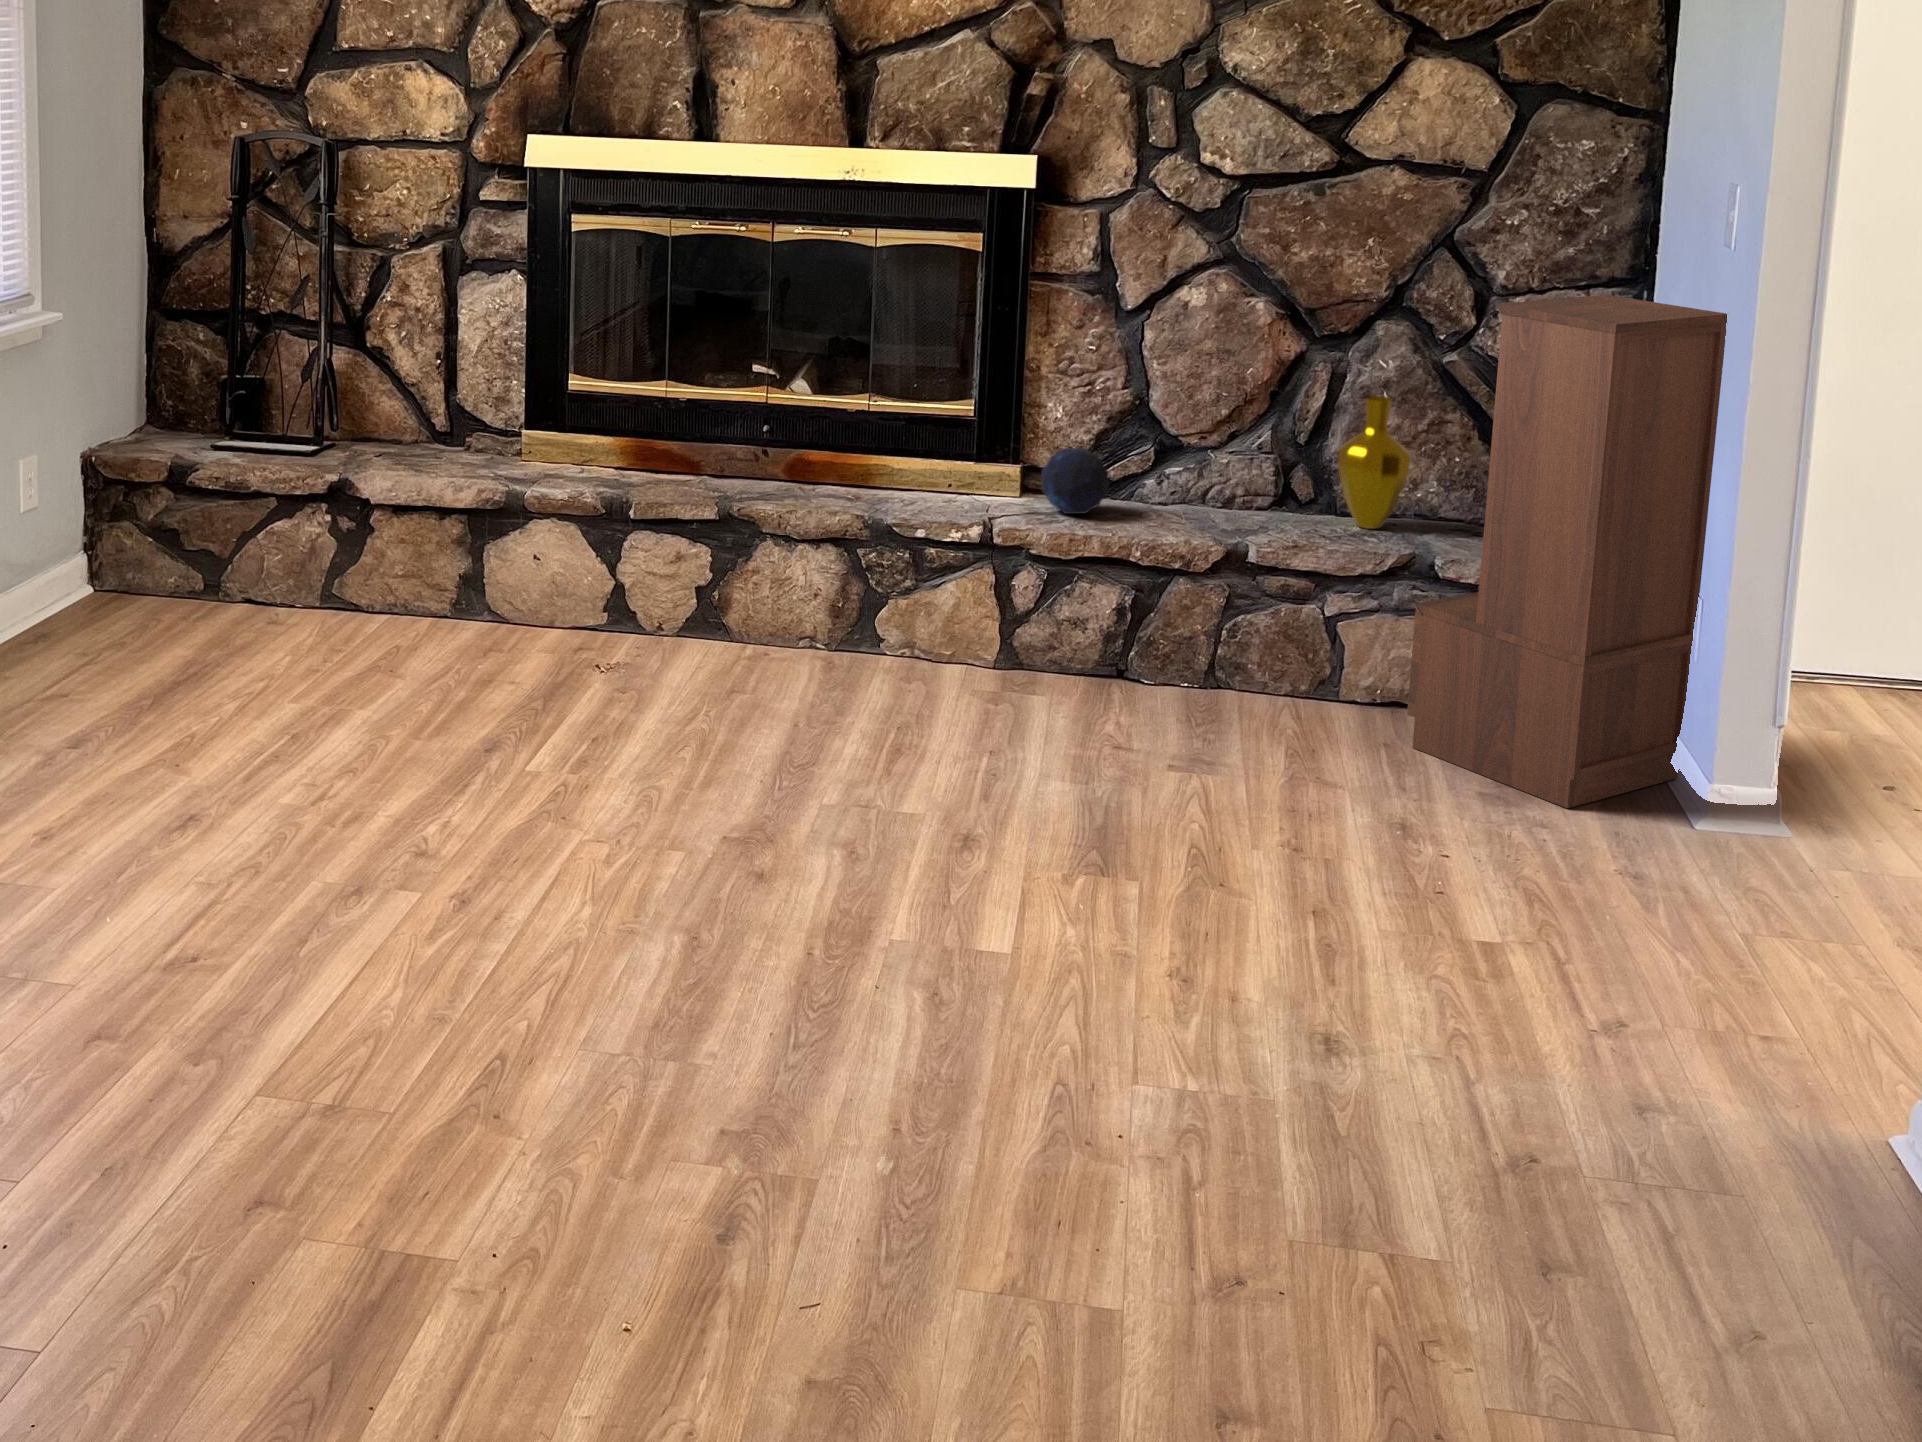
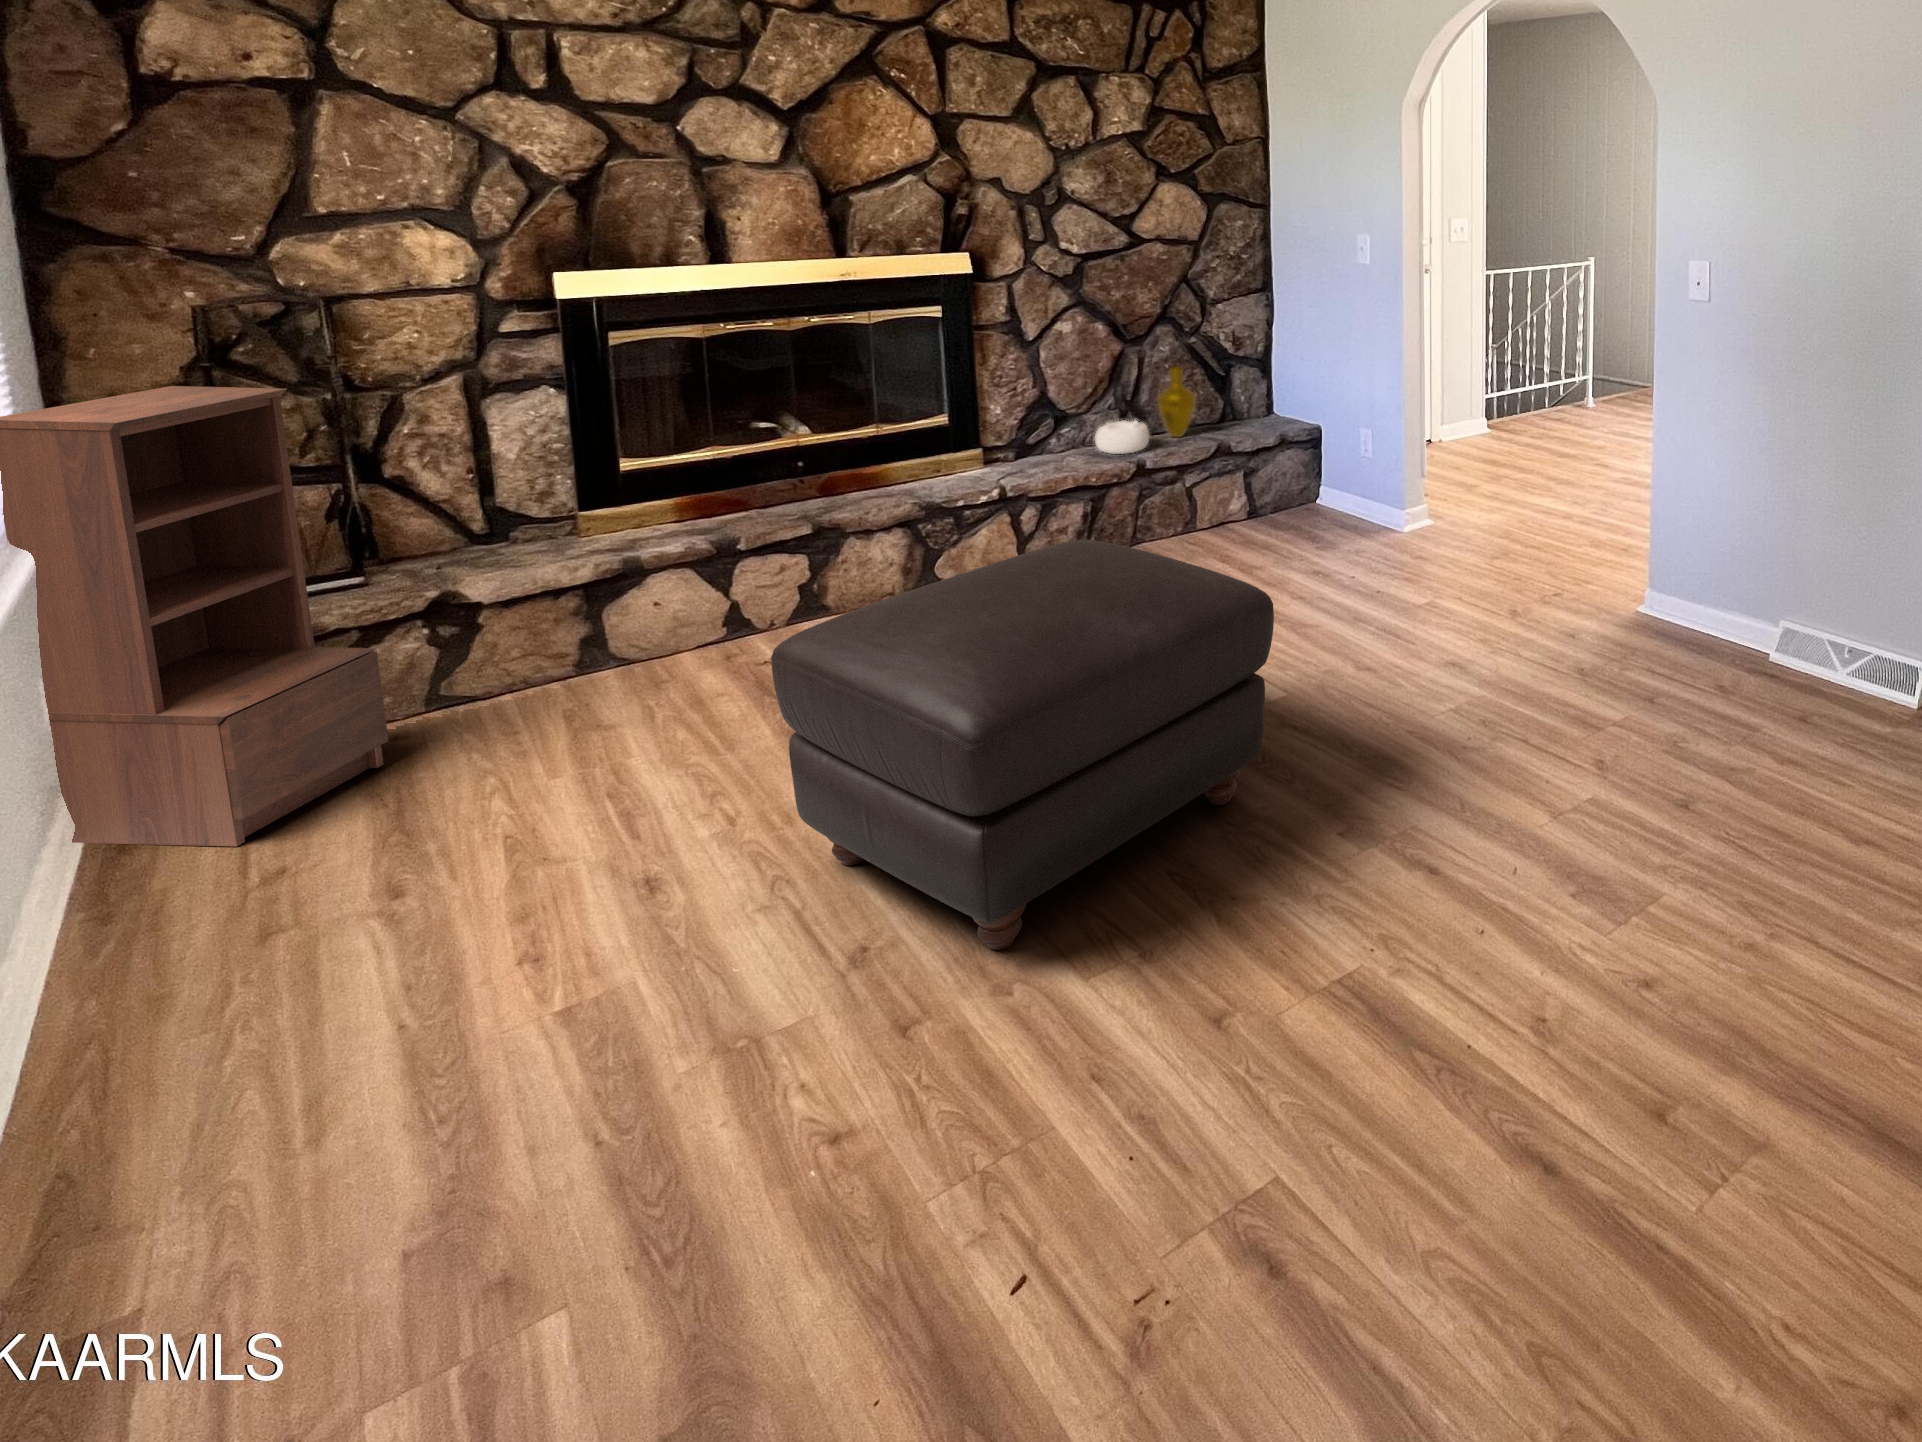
bookshelf: present [1407,295,1727,808] -> present [0,386,388,846]
decorative orb: present [1041,448,1109,514] -> none [1014,427,1058,468]
decorative bowl: none [1194,468,1289,530] -> present [1095,420,1149,454]
ottoman: none [199,560,795,1037] -> present [771,540,1274,950]

